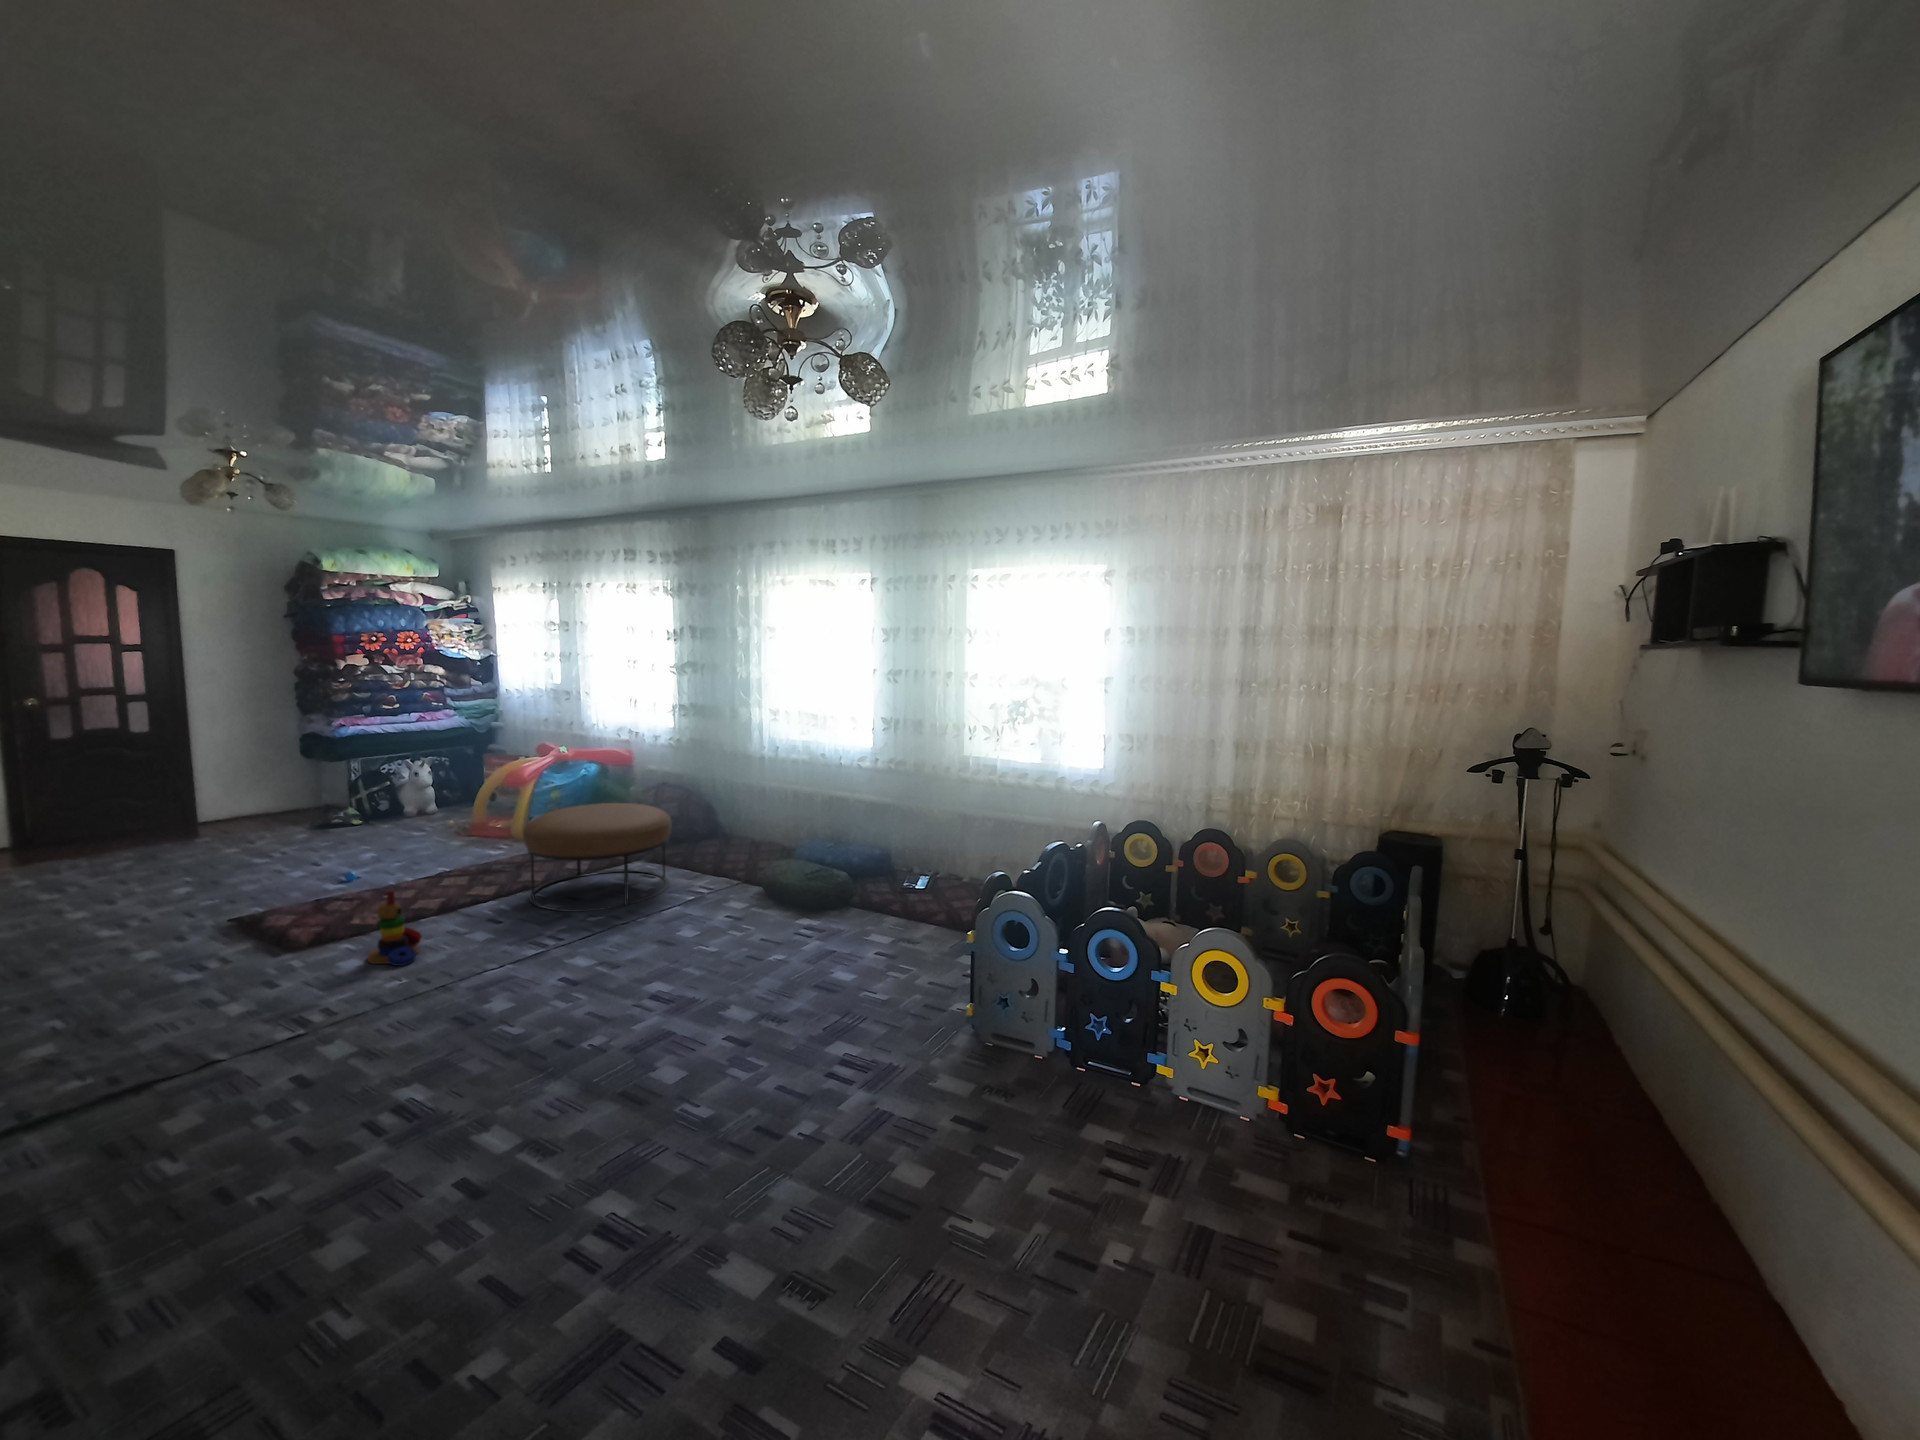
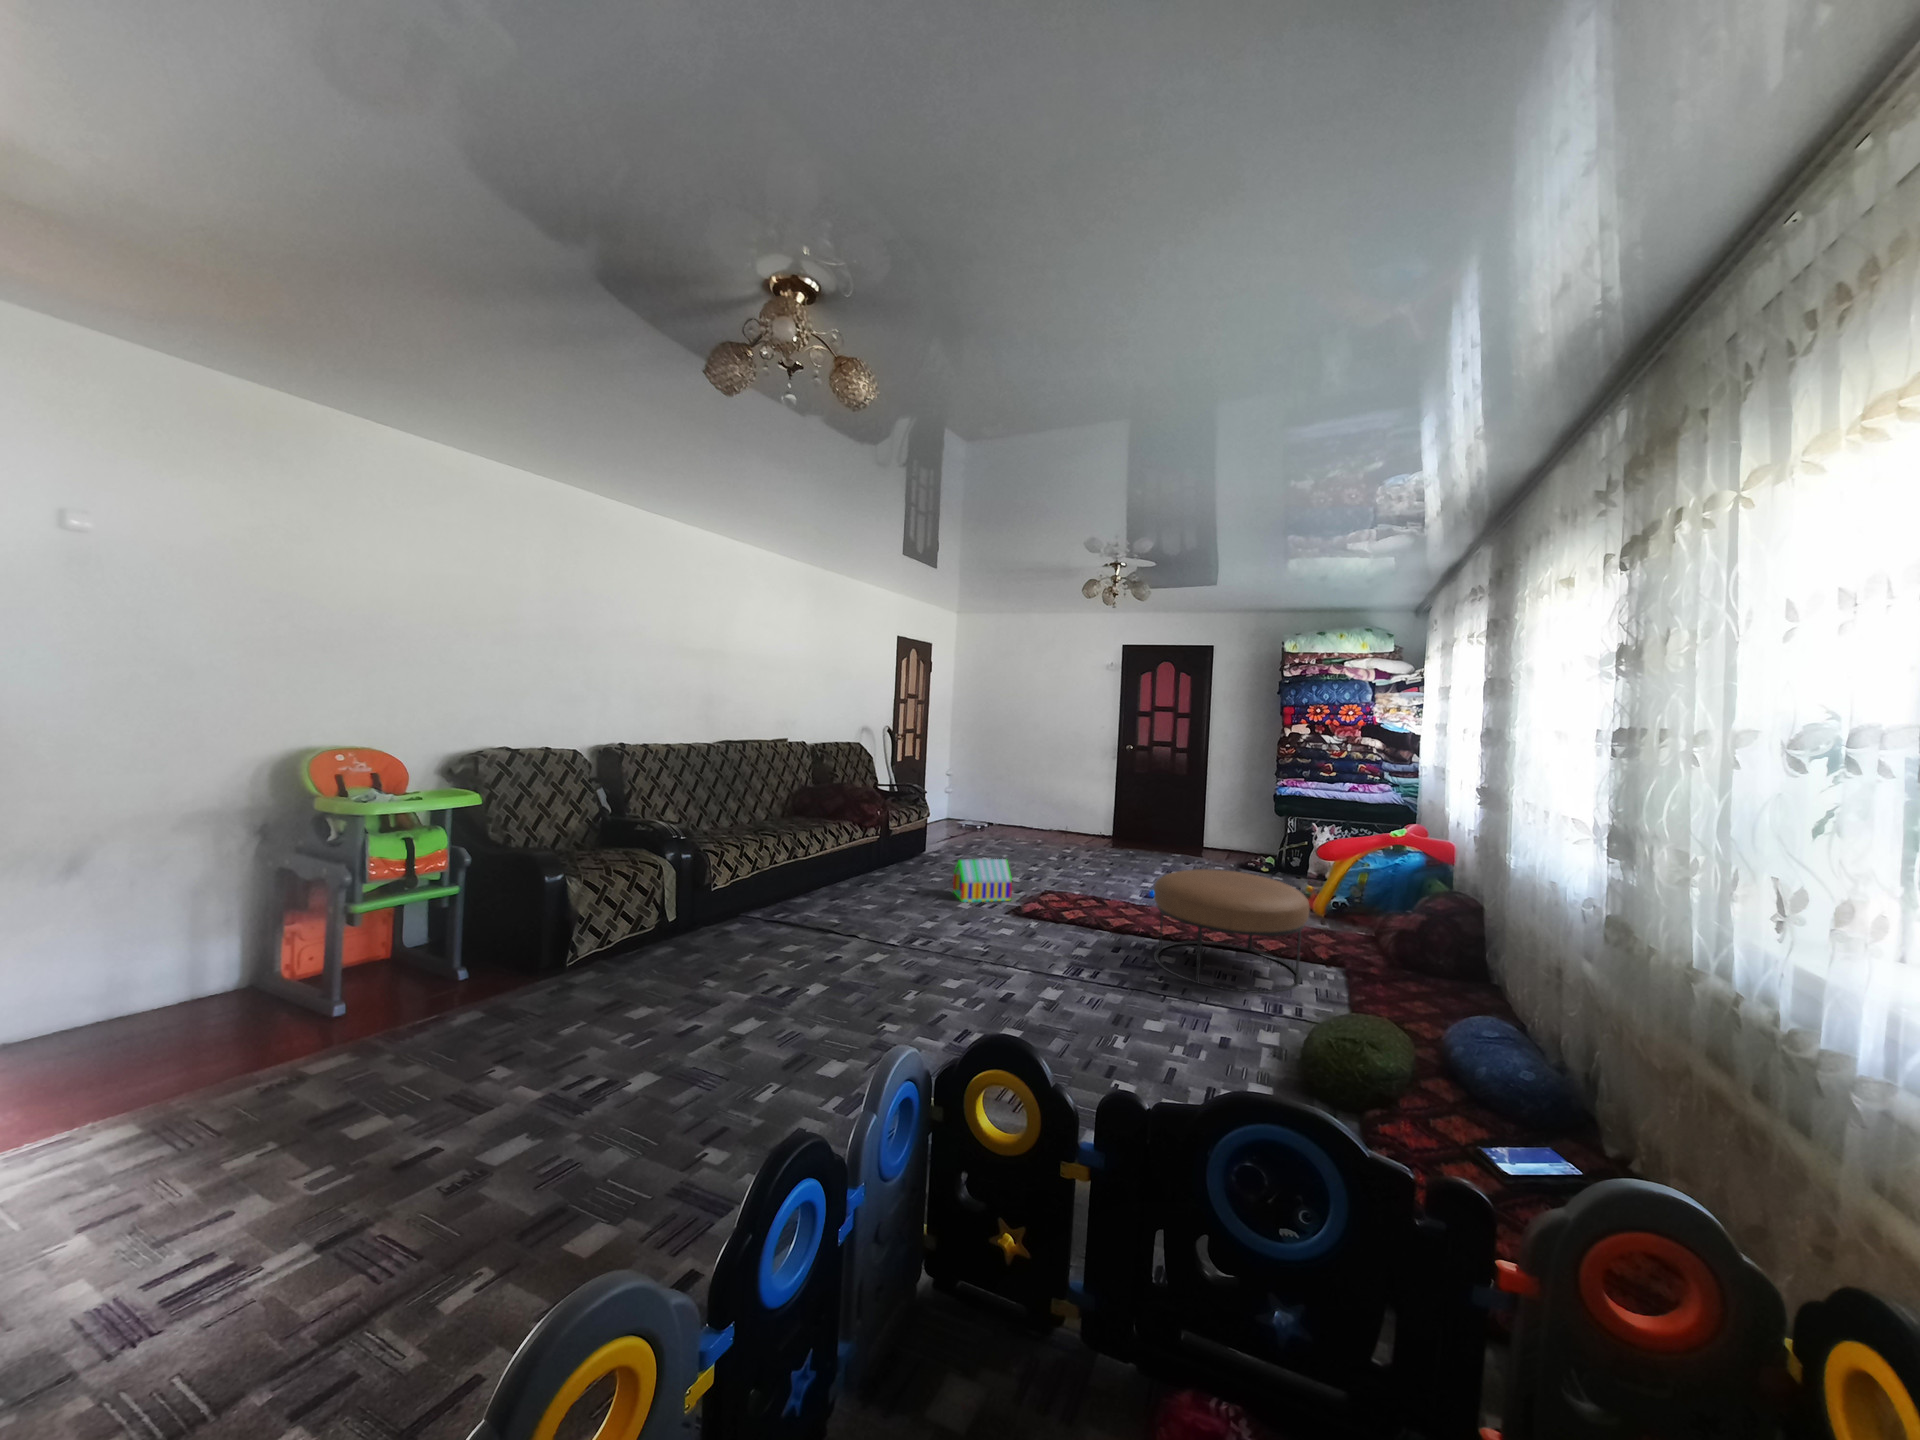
stacking toy: present [367,890,422,966] -> none [1013,881,1053,939]
toy house: none [87,901,230,994] -> present [953,859,1012,902]

